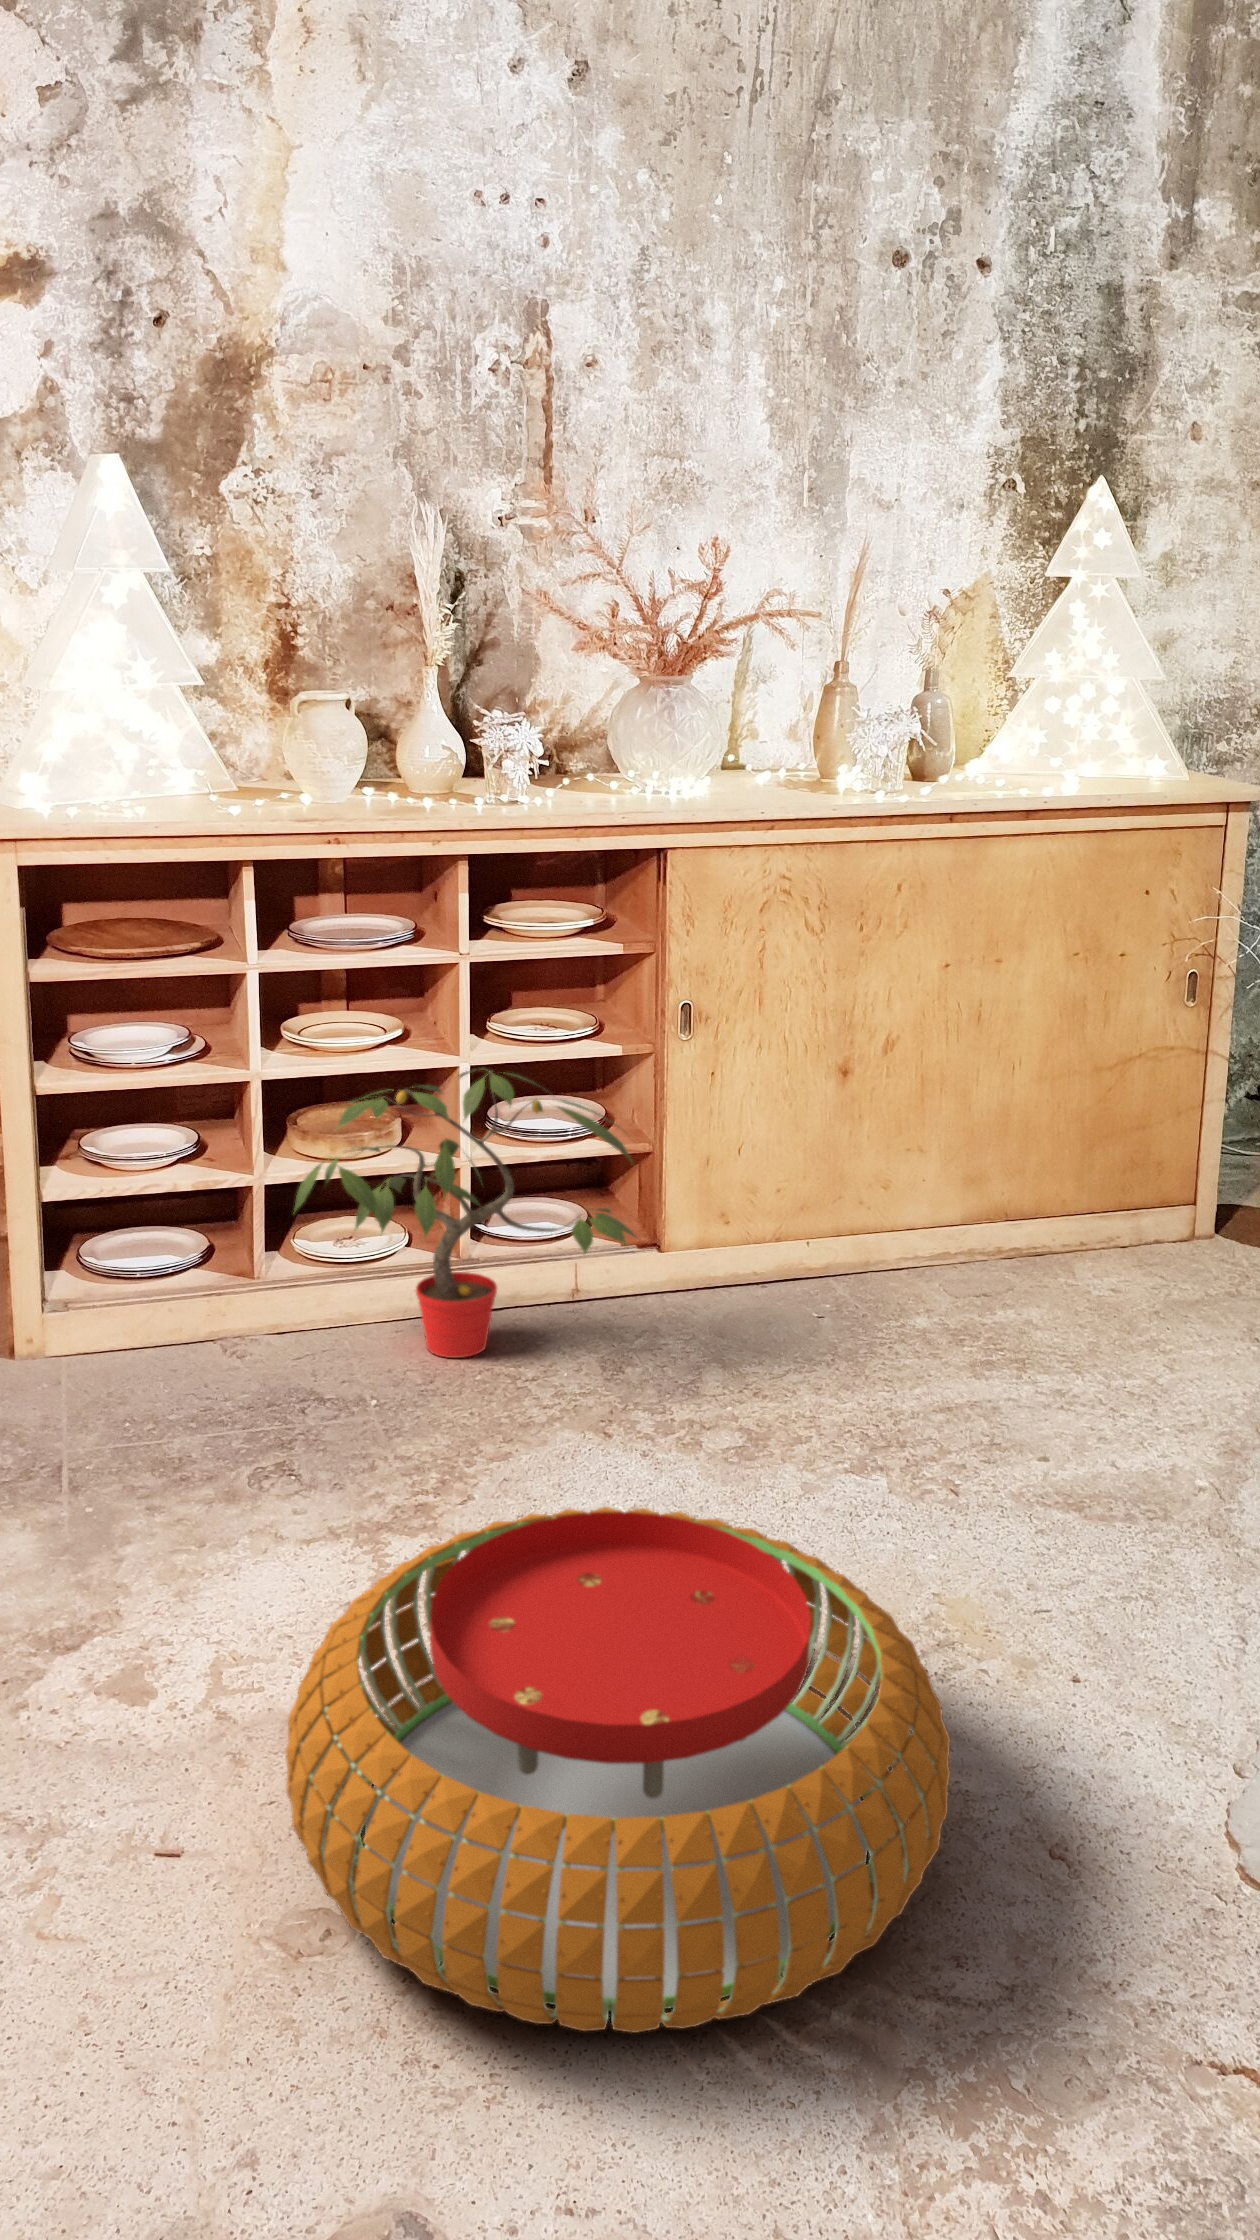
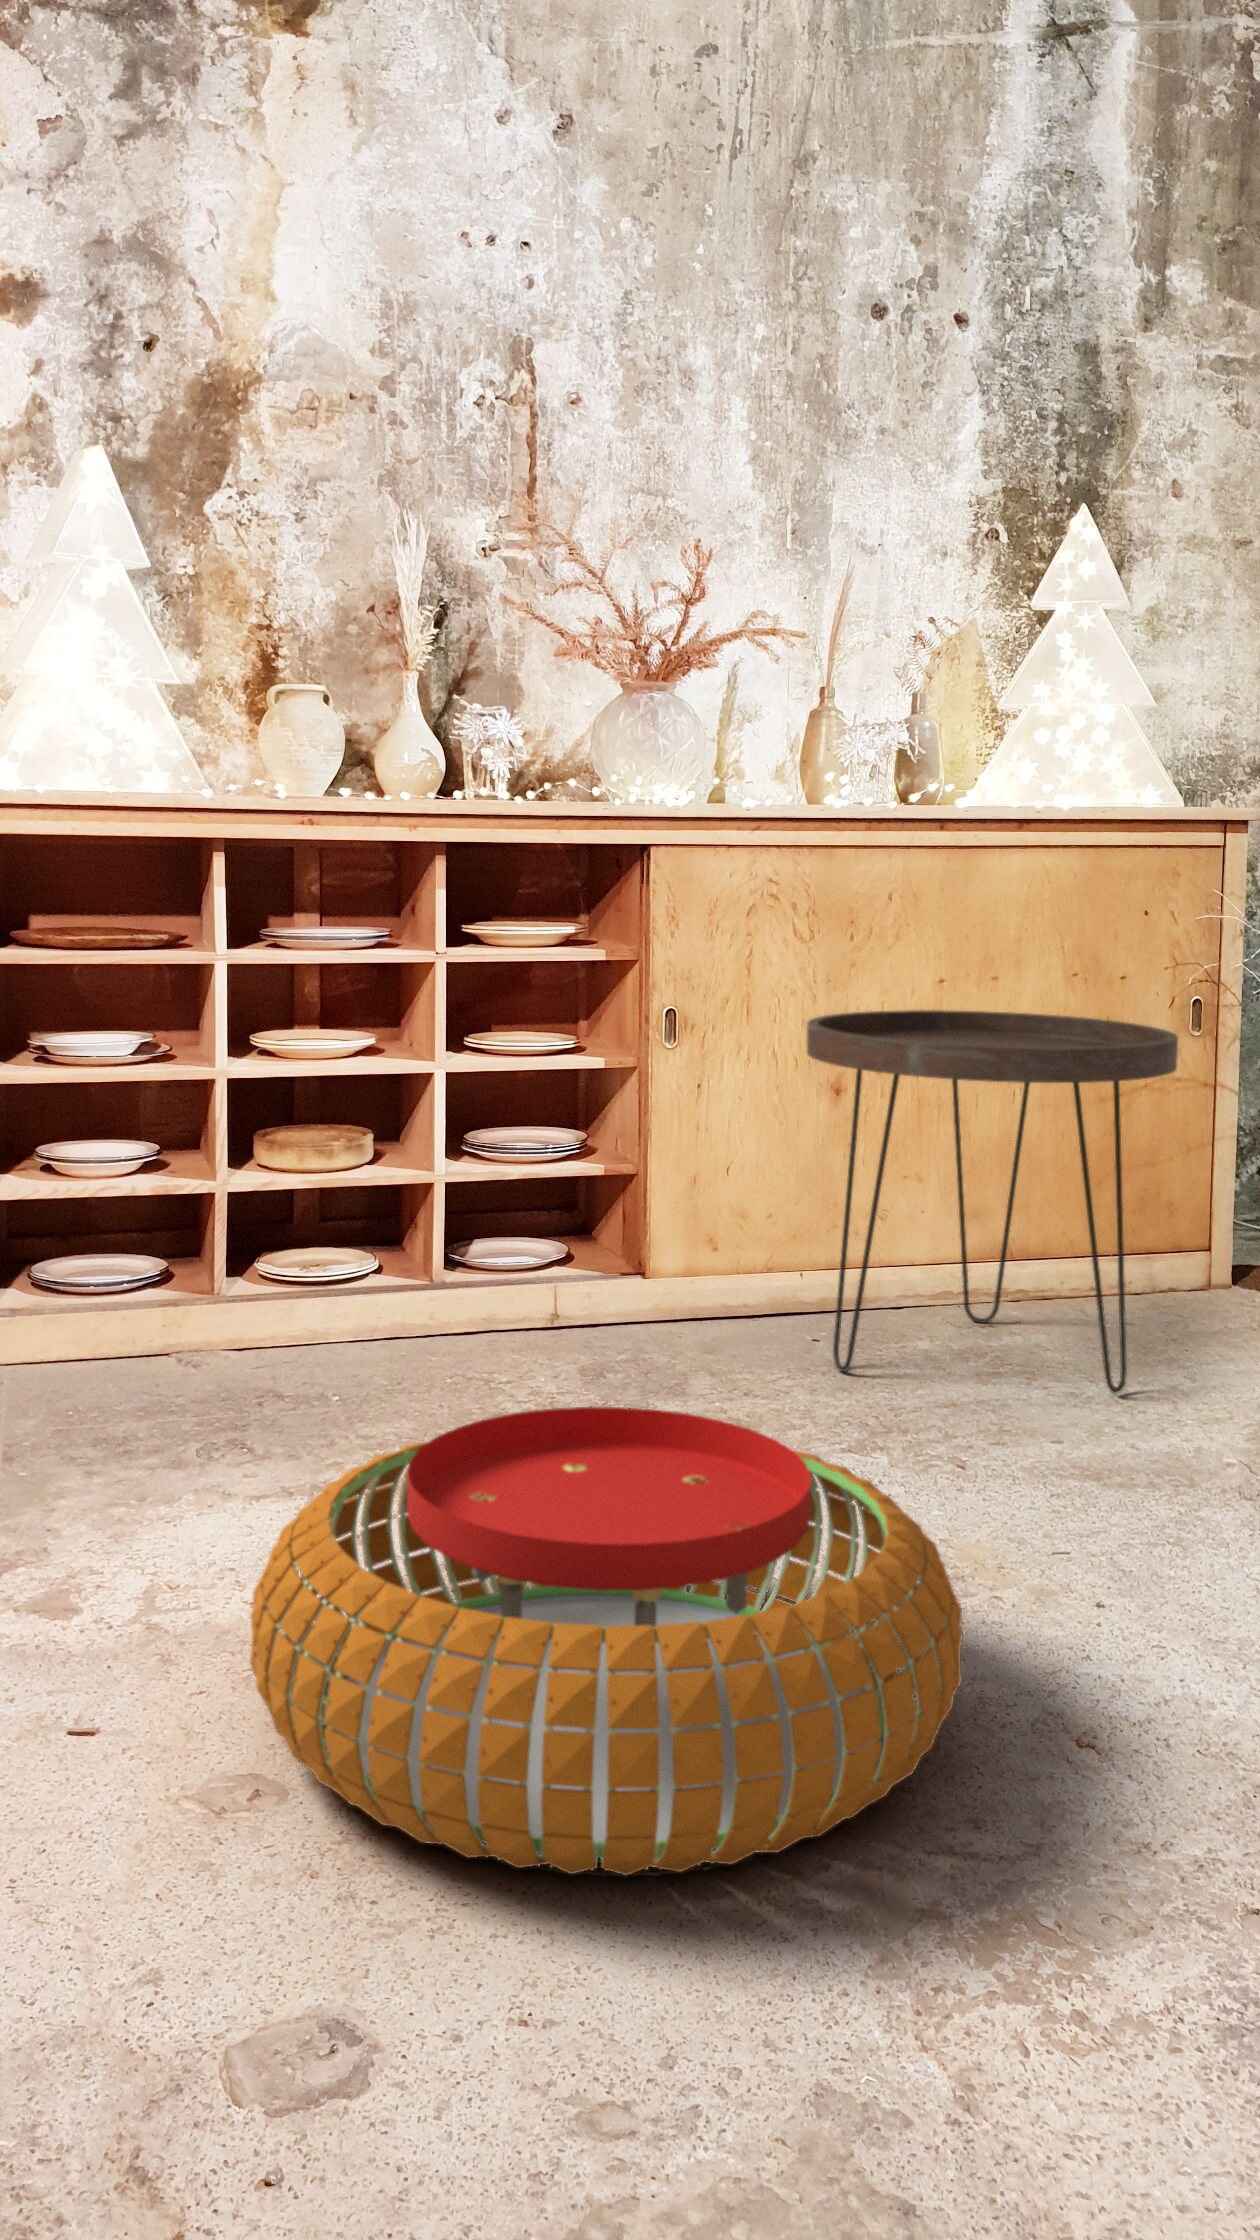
side table: none [815,997,1175,1387] -> present [807,1010,1178,1394]
potted plant: present [295,1071,640,1358] -> none [259,1062,631,1369]

